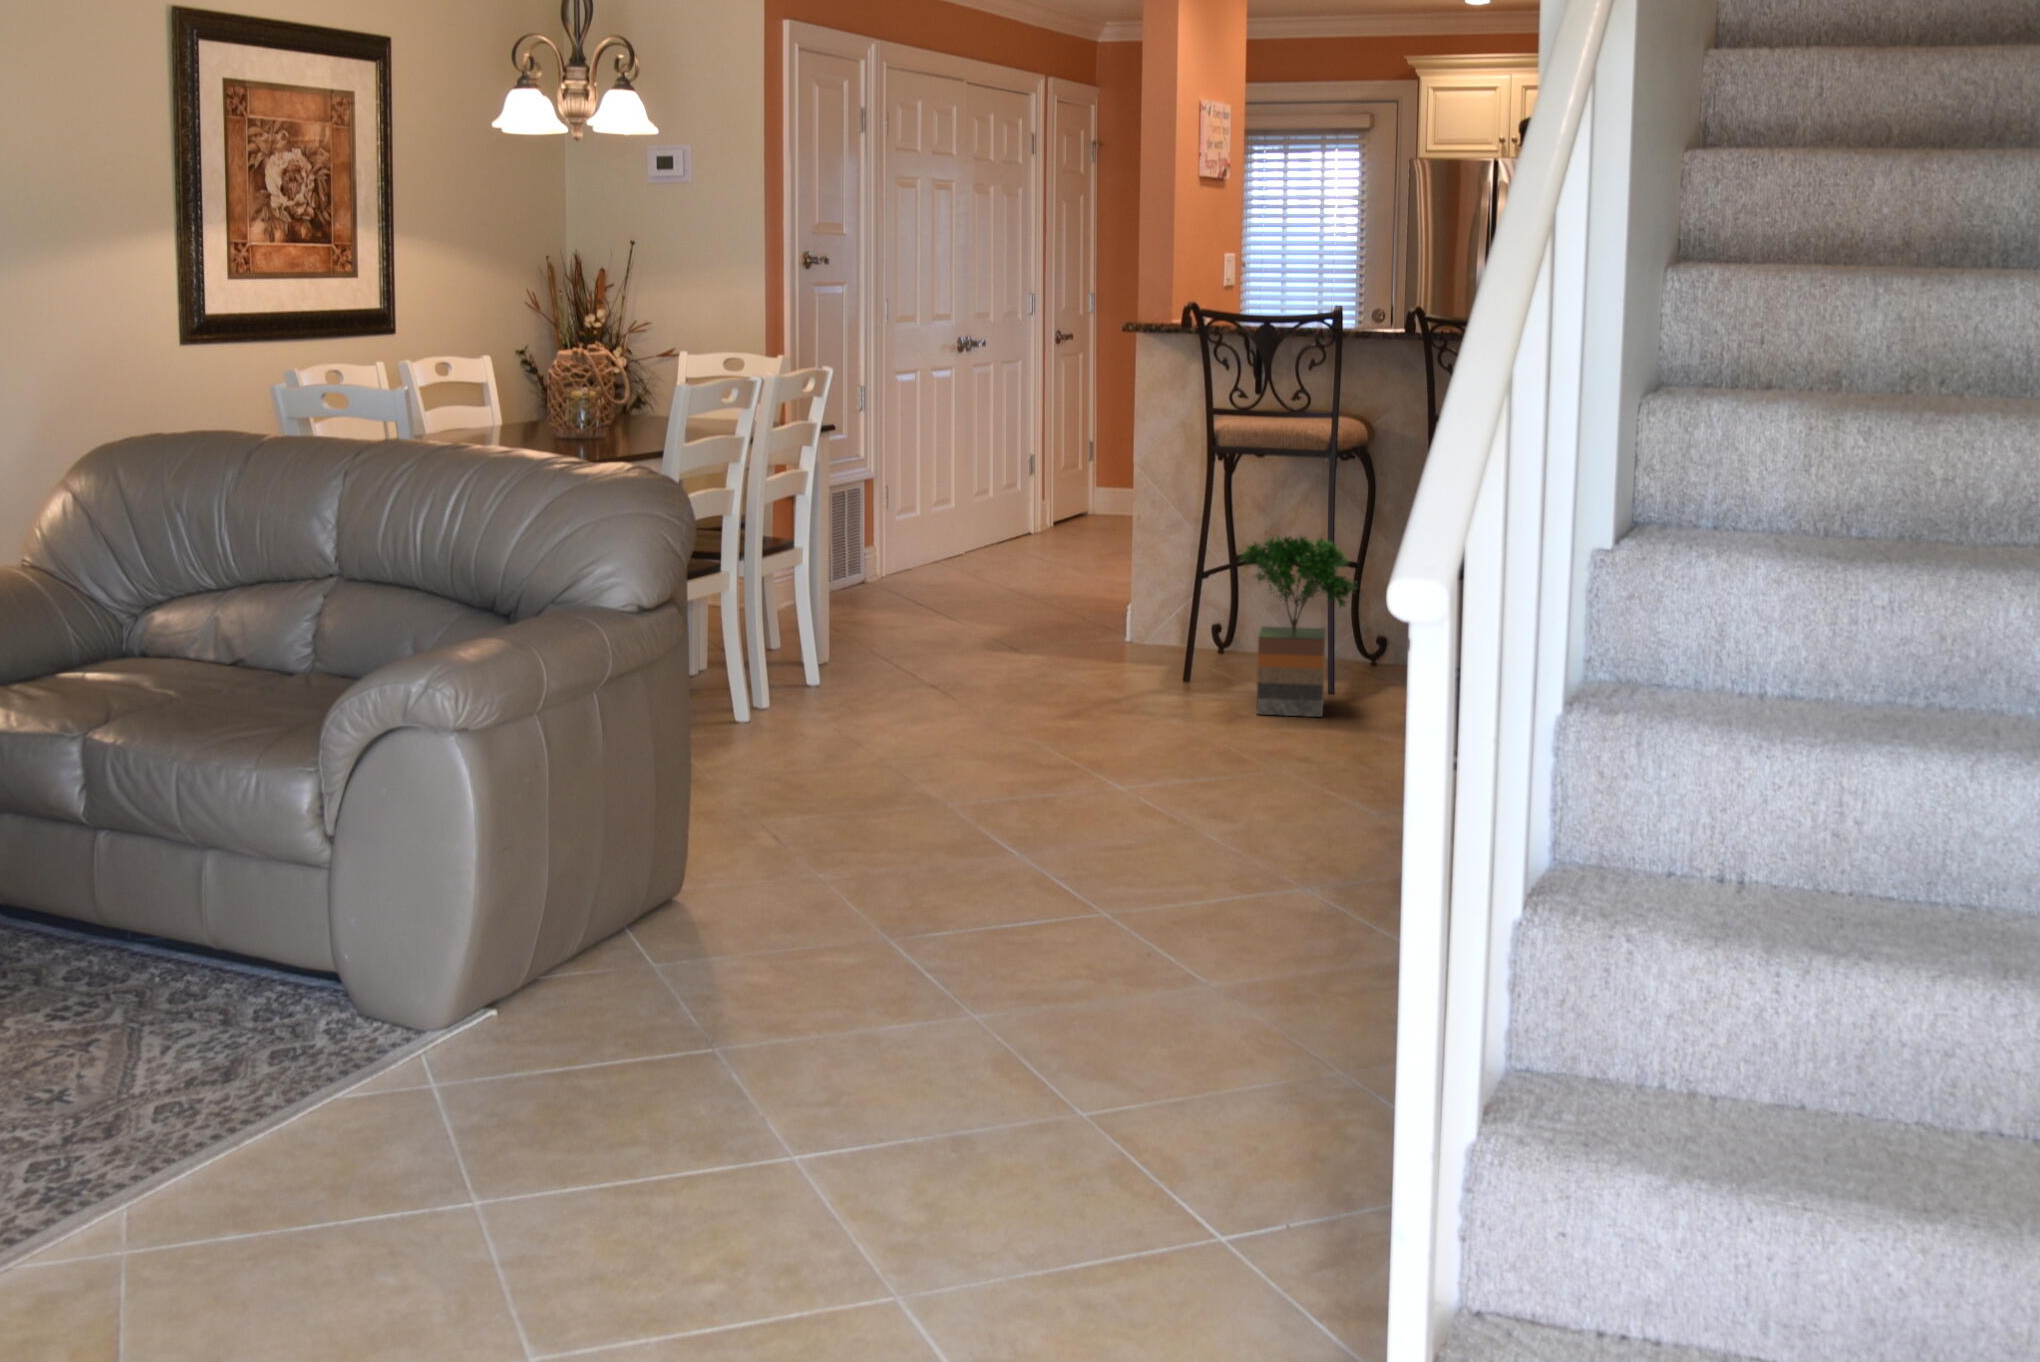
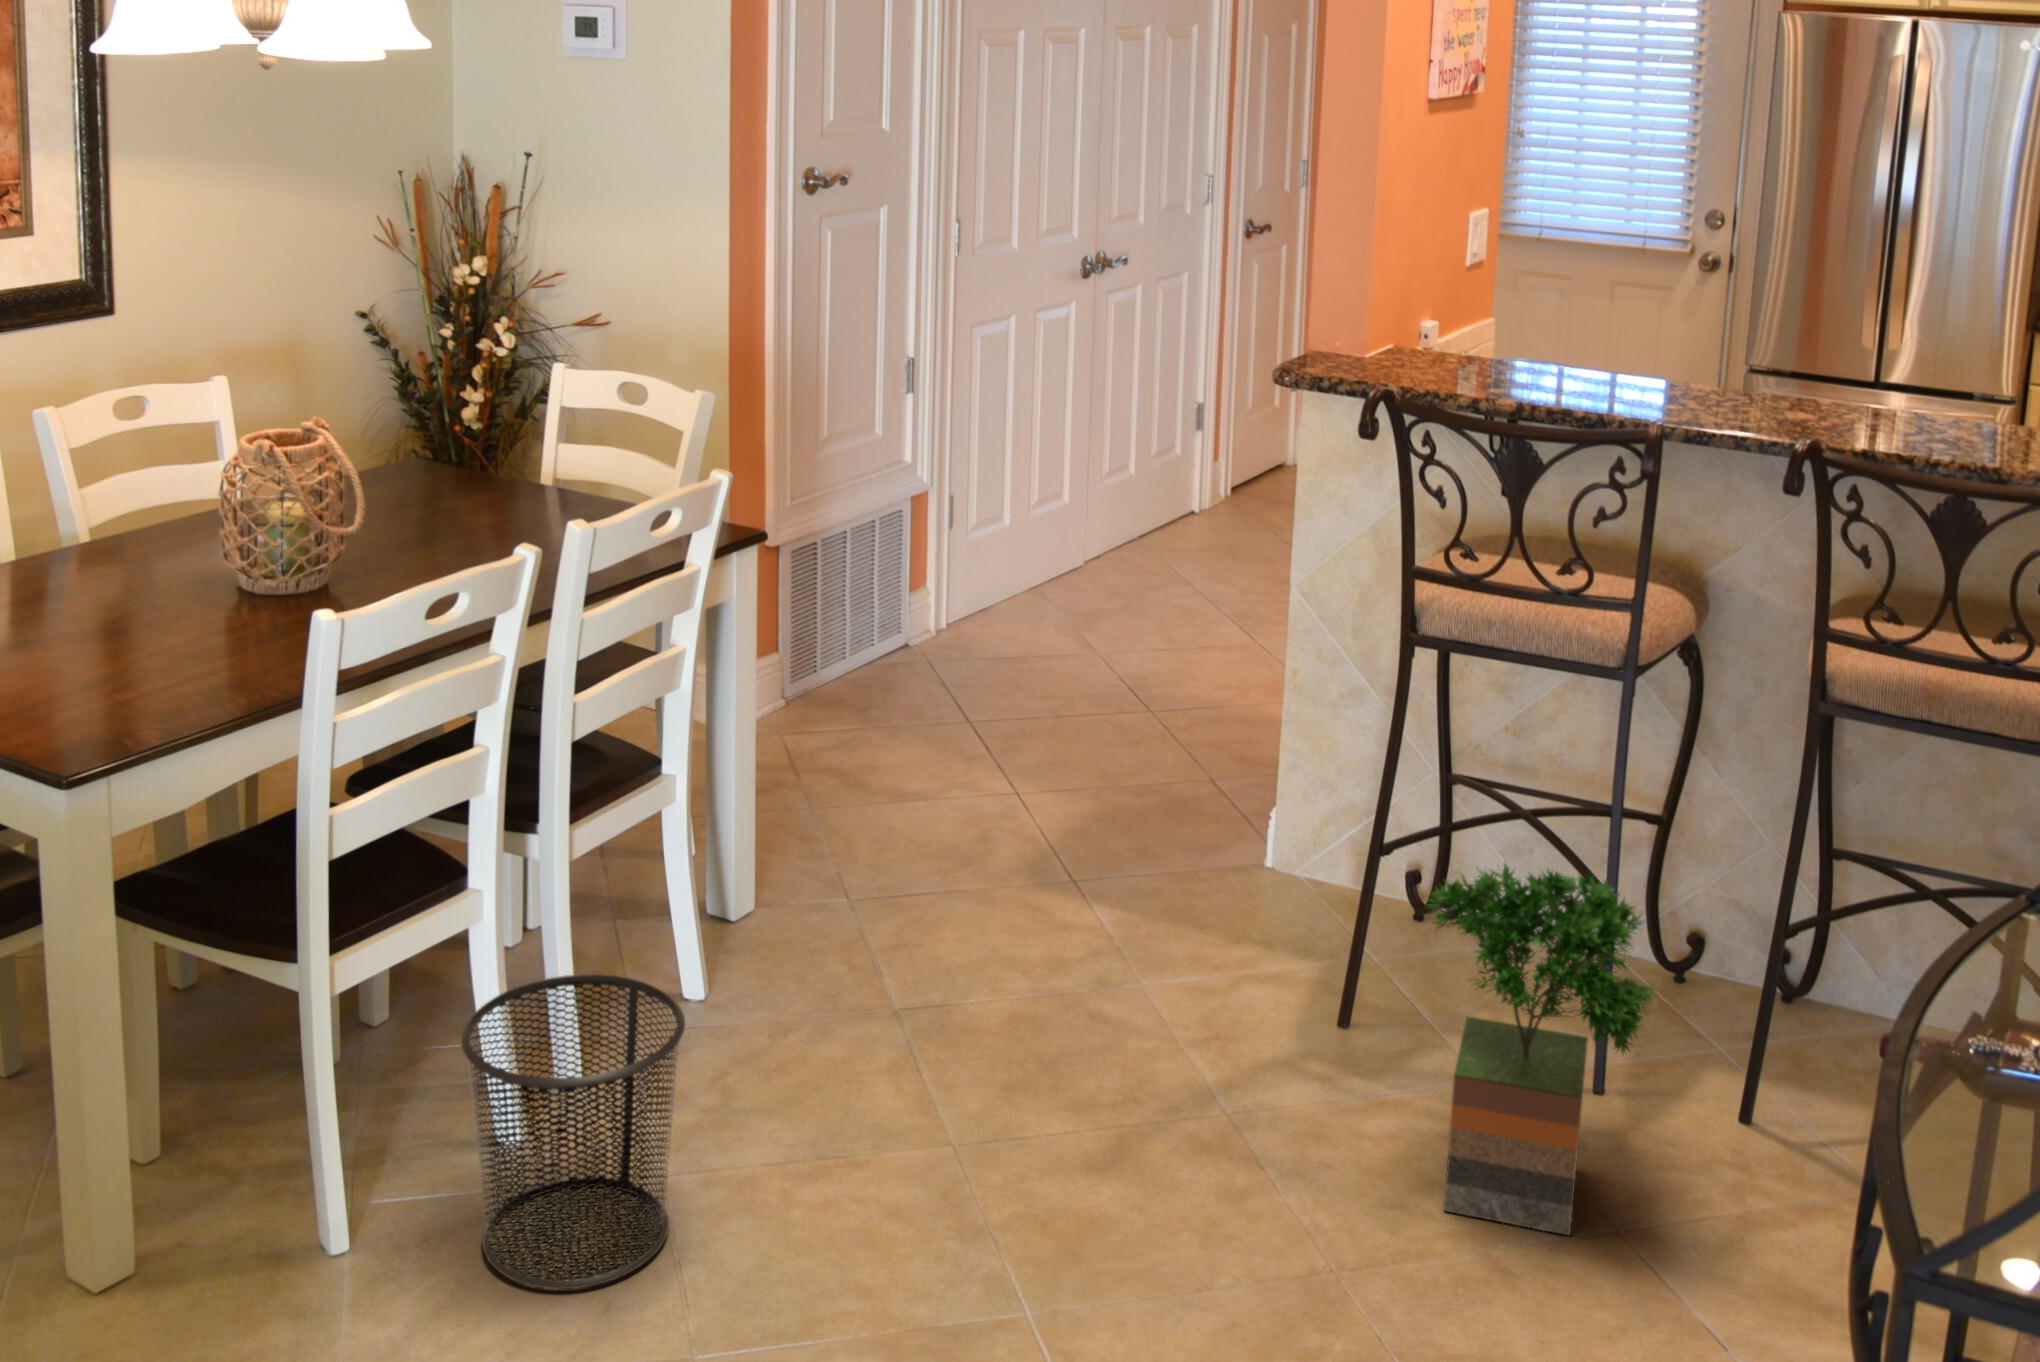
waste bin: none [749,606,865,745] -> present [461,974,685,1289]

